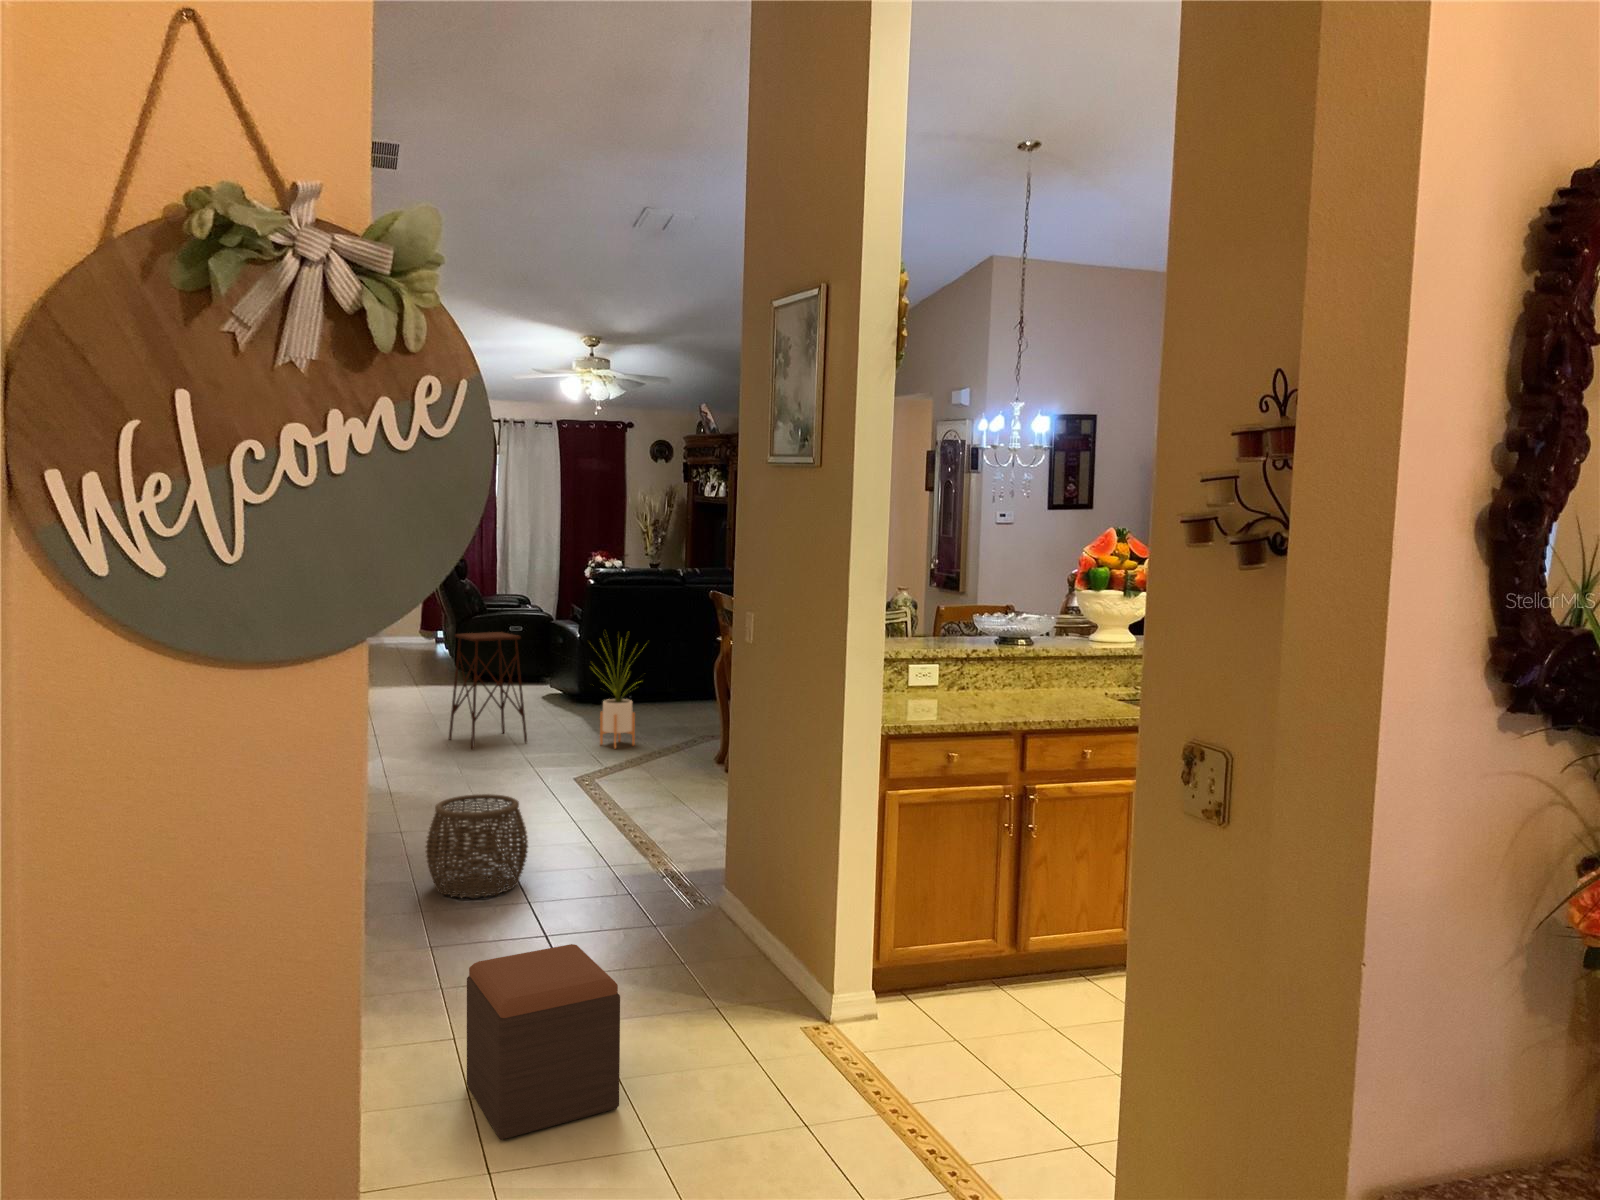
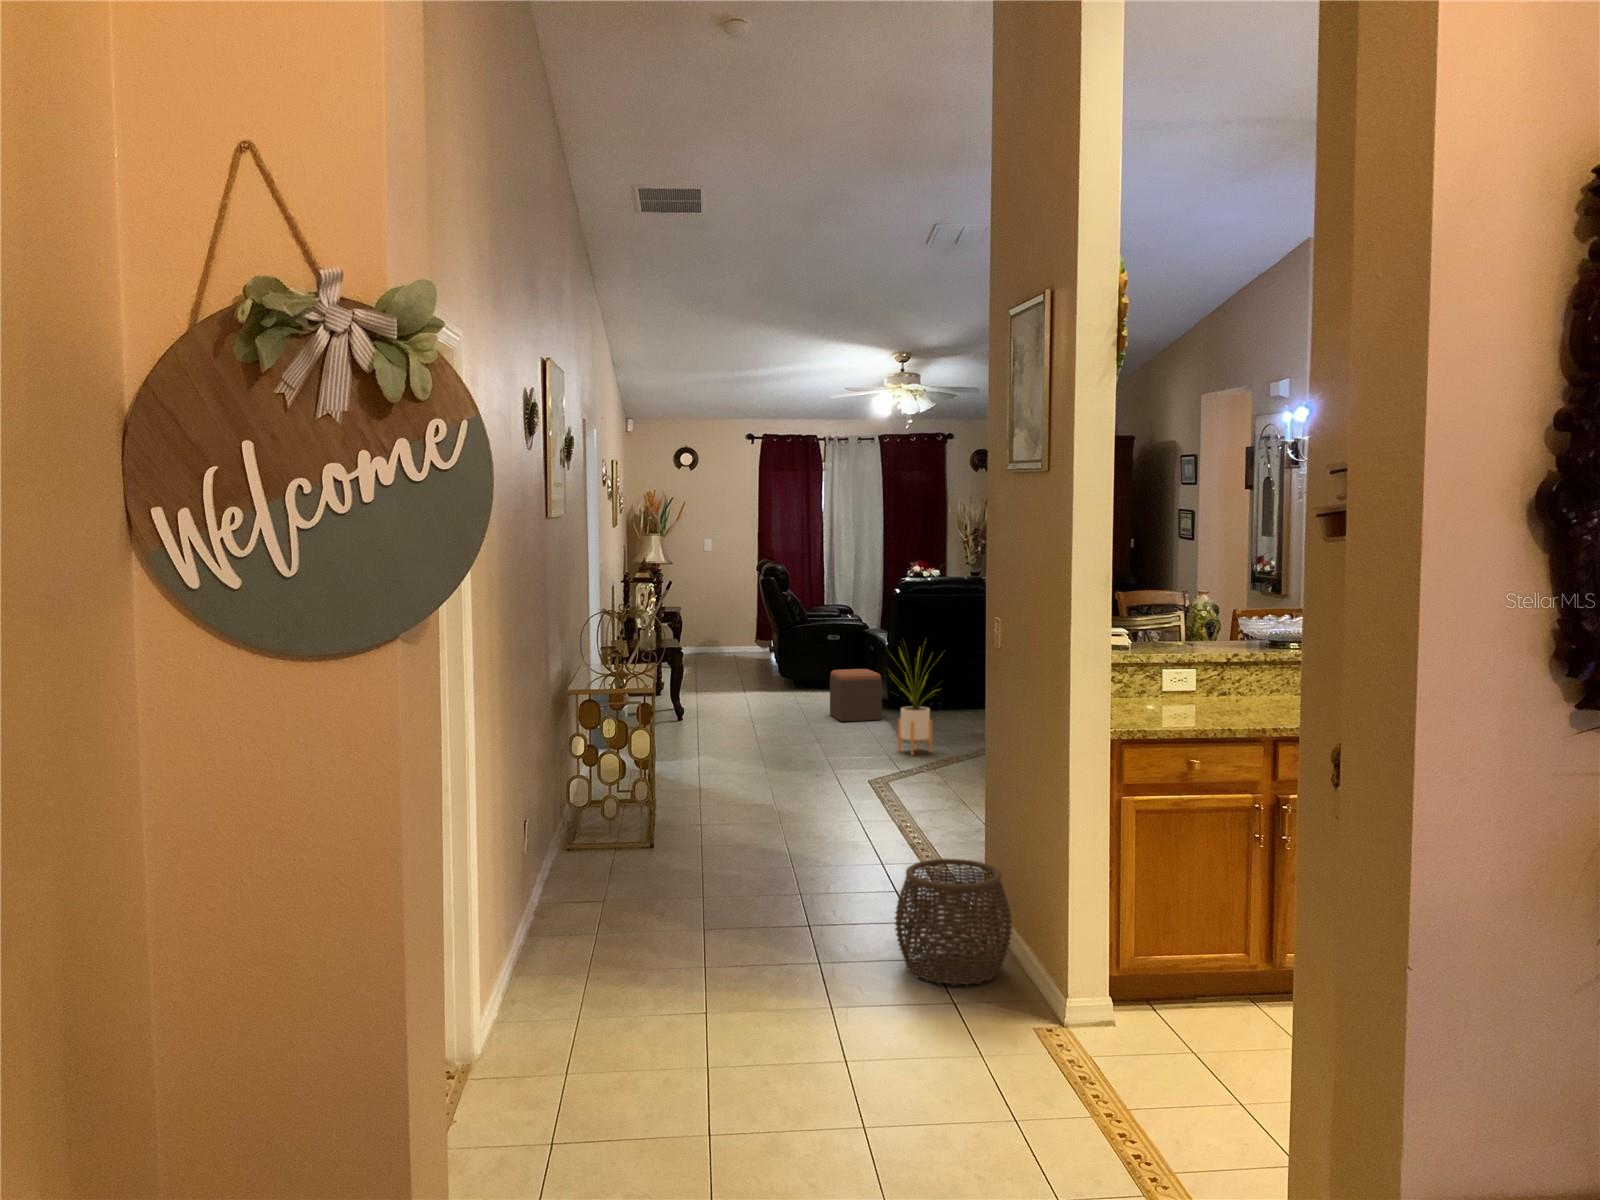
side table: present [449,632,527,749] -> none [759,640,830,751]
woven basket: present [426,794,528,898] -> present [895,859,1012,985]
footstool: present [467,944,620,1140] -> present [830,669,882,721]

